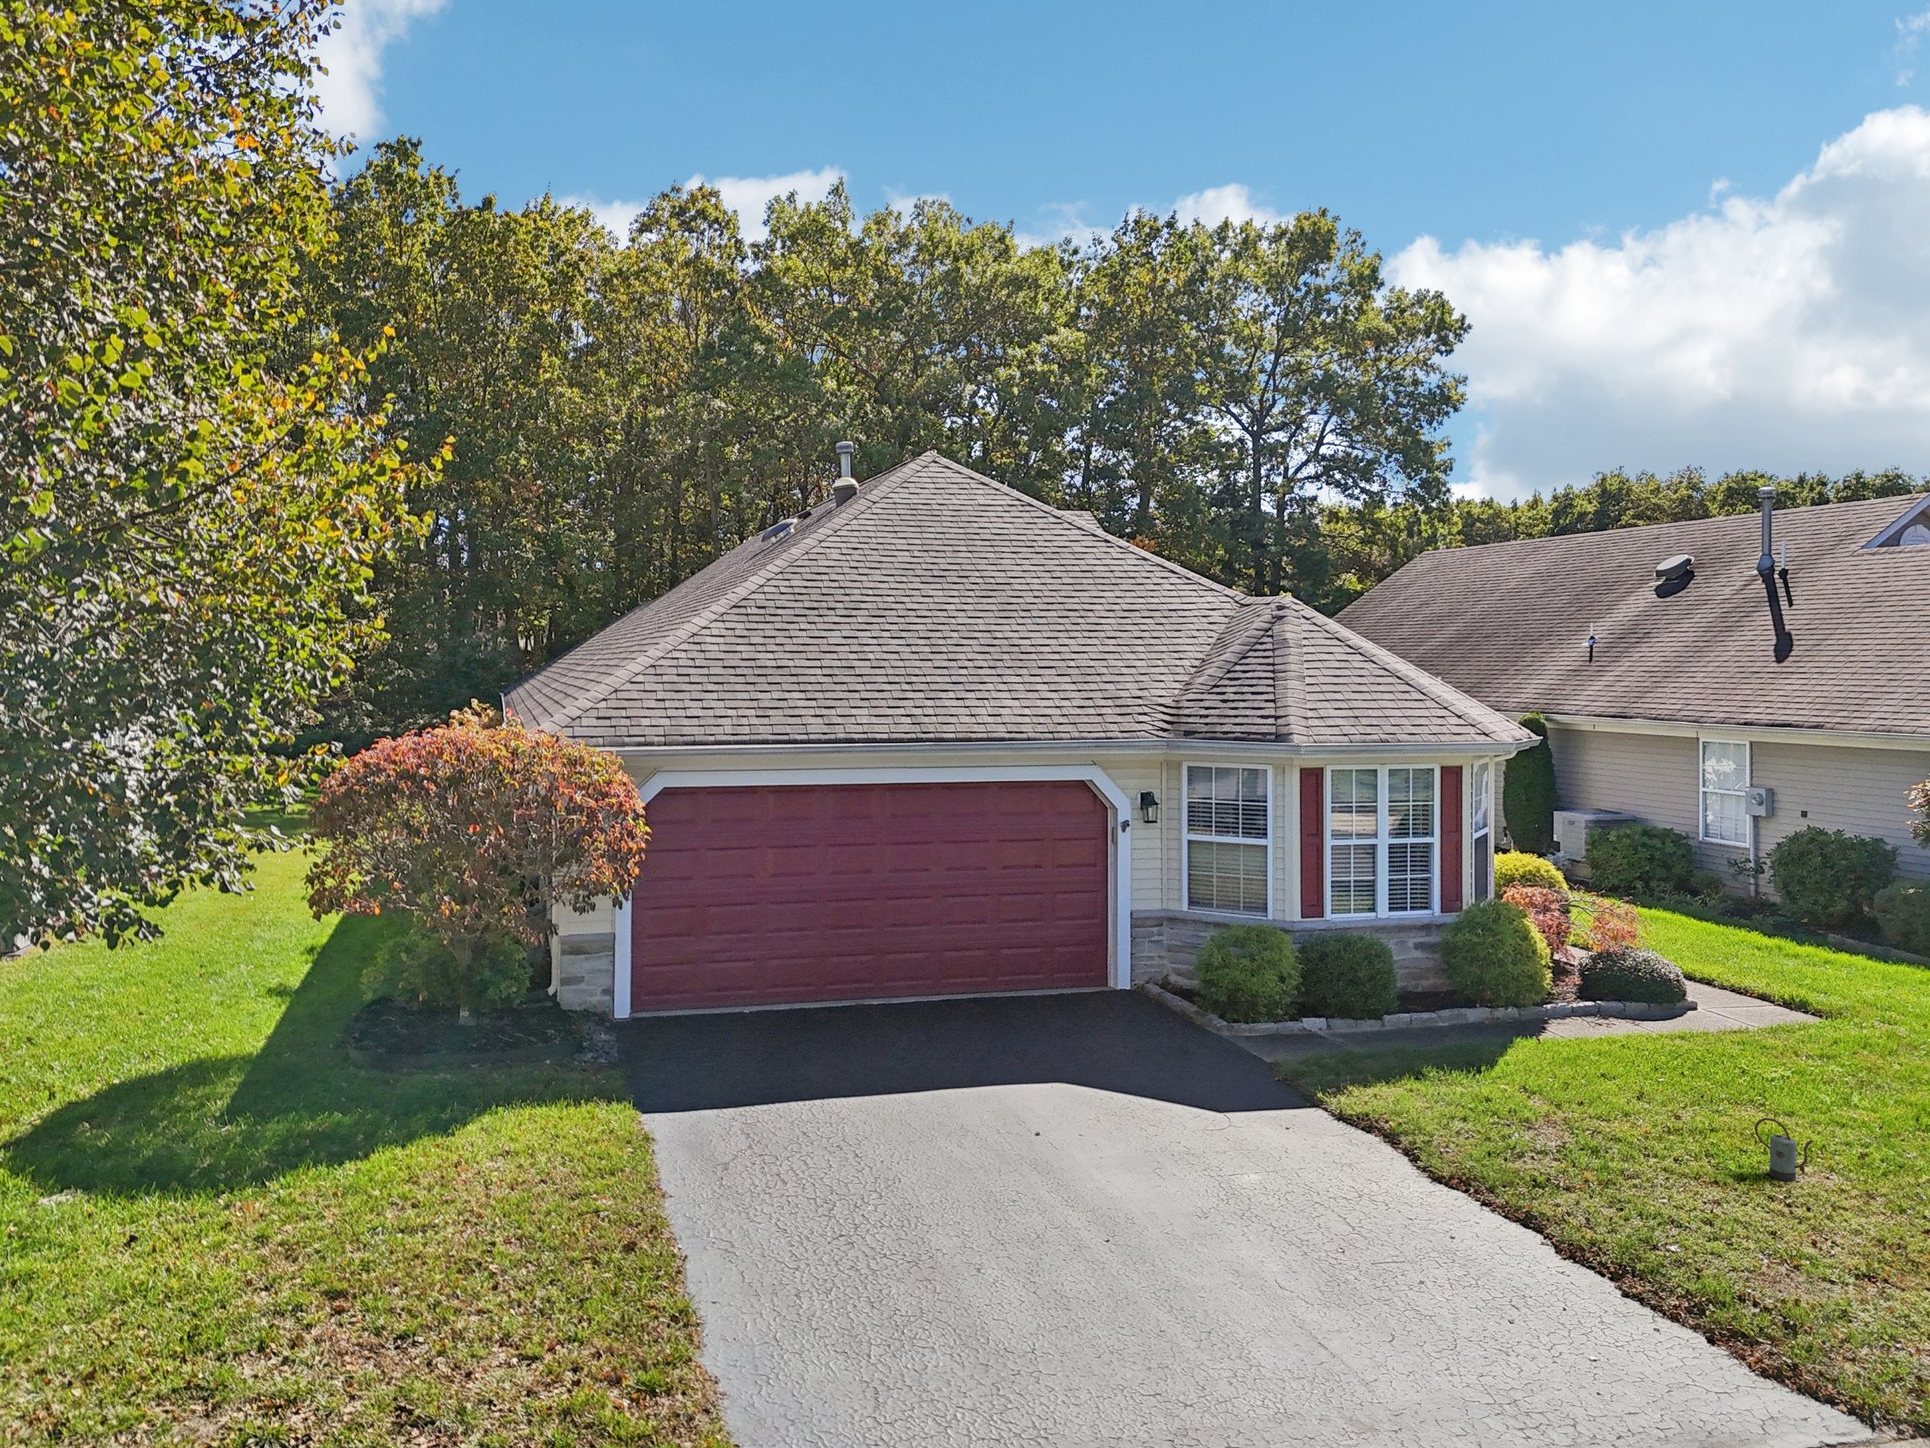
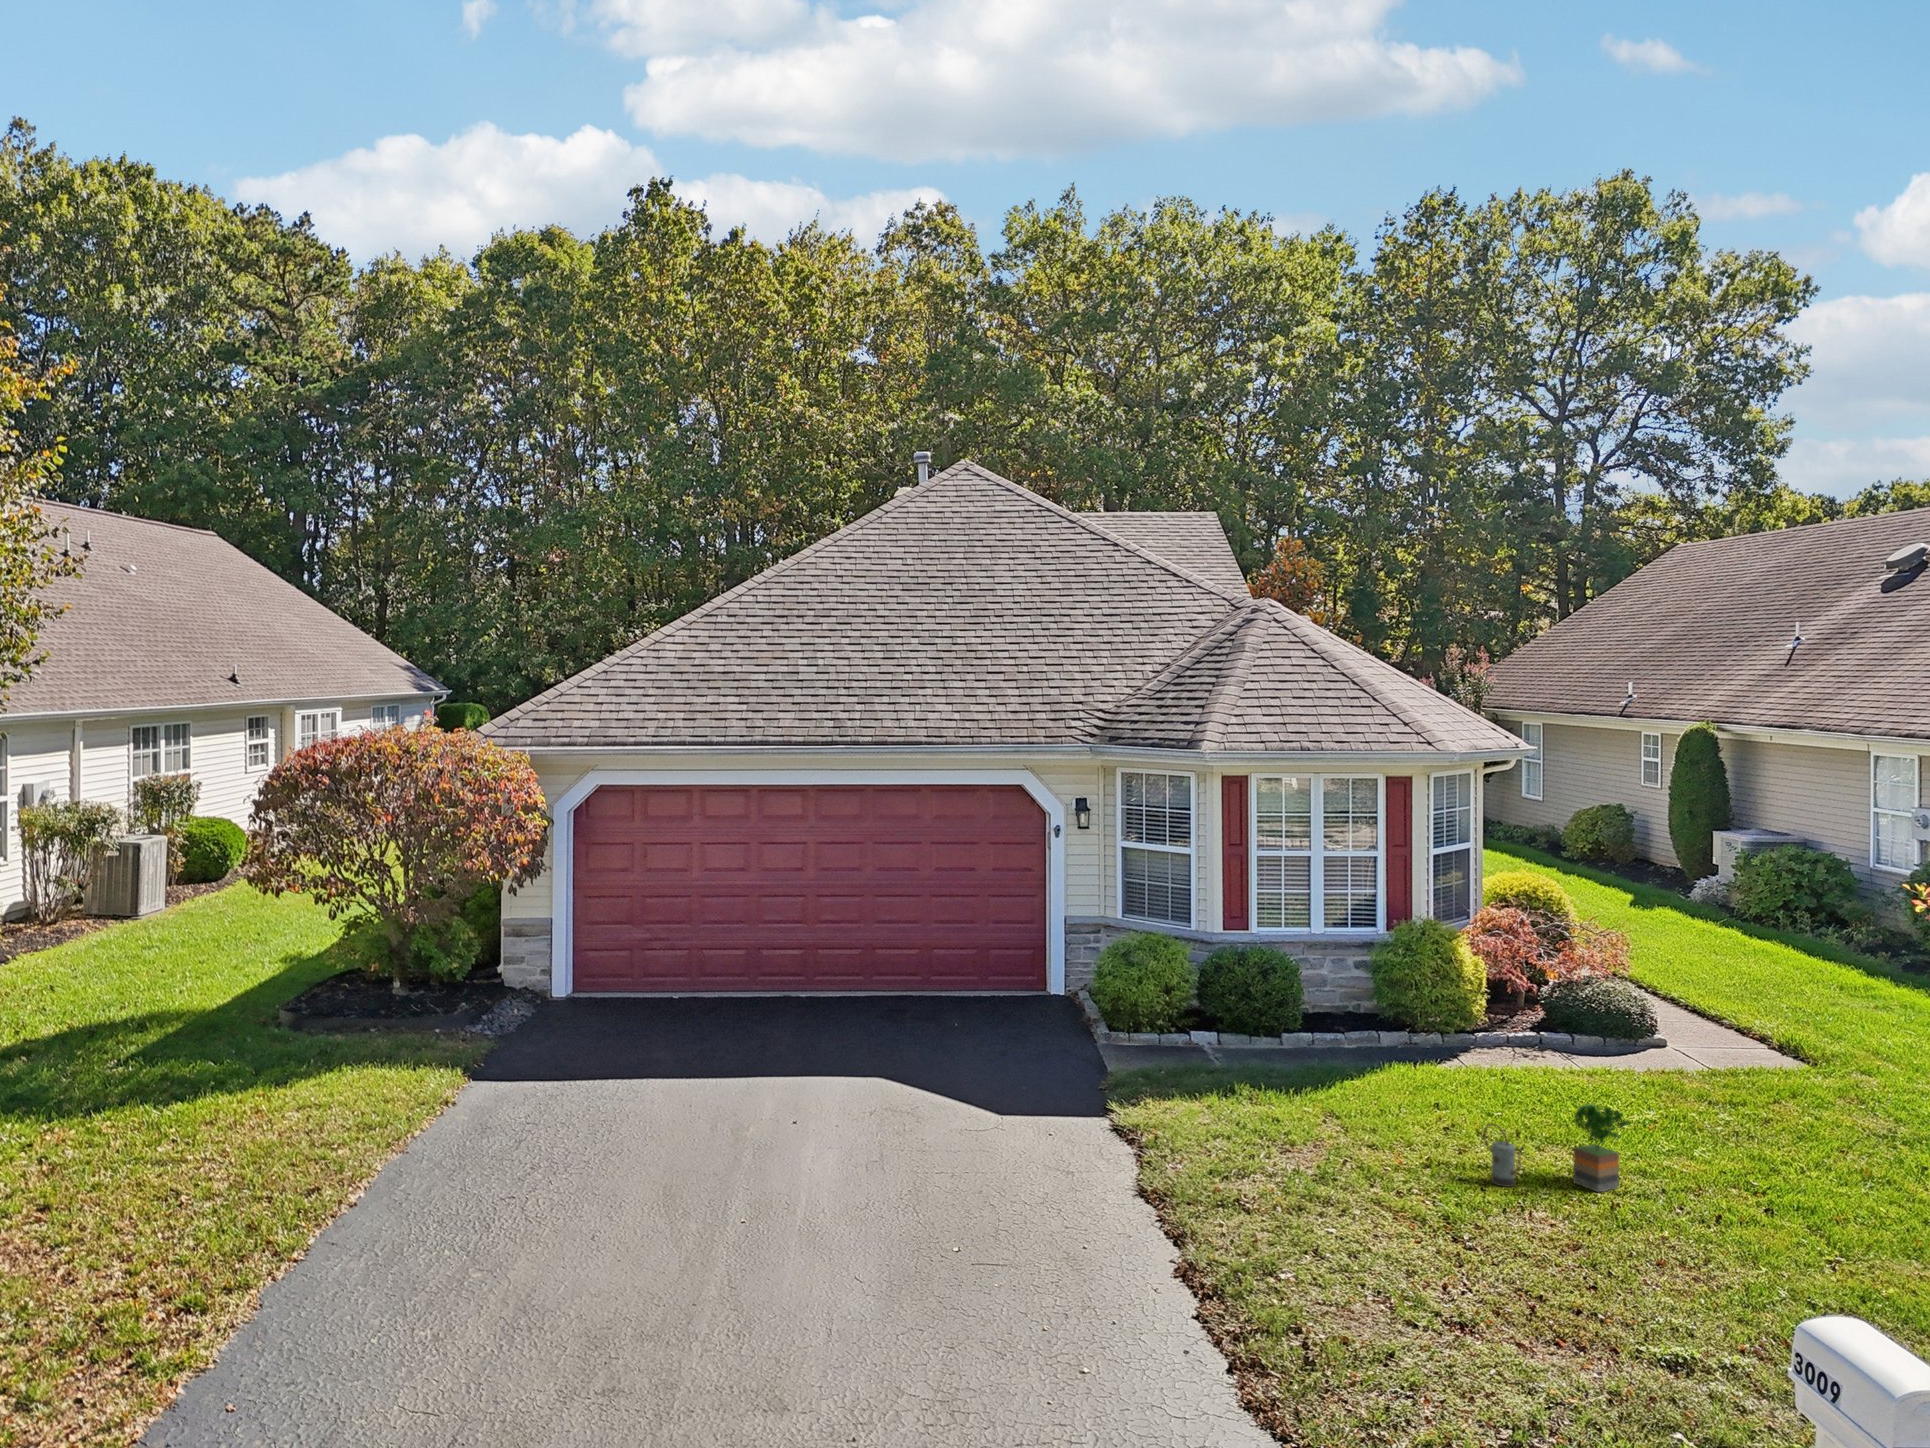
potted tree: none [1833,1091,1897,1180] -> present [1573,1104,1629,1192]

